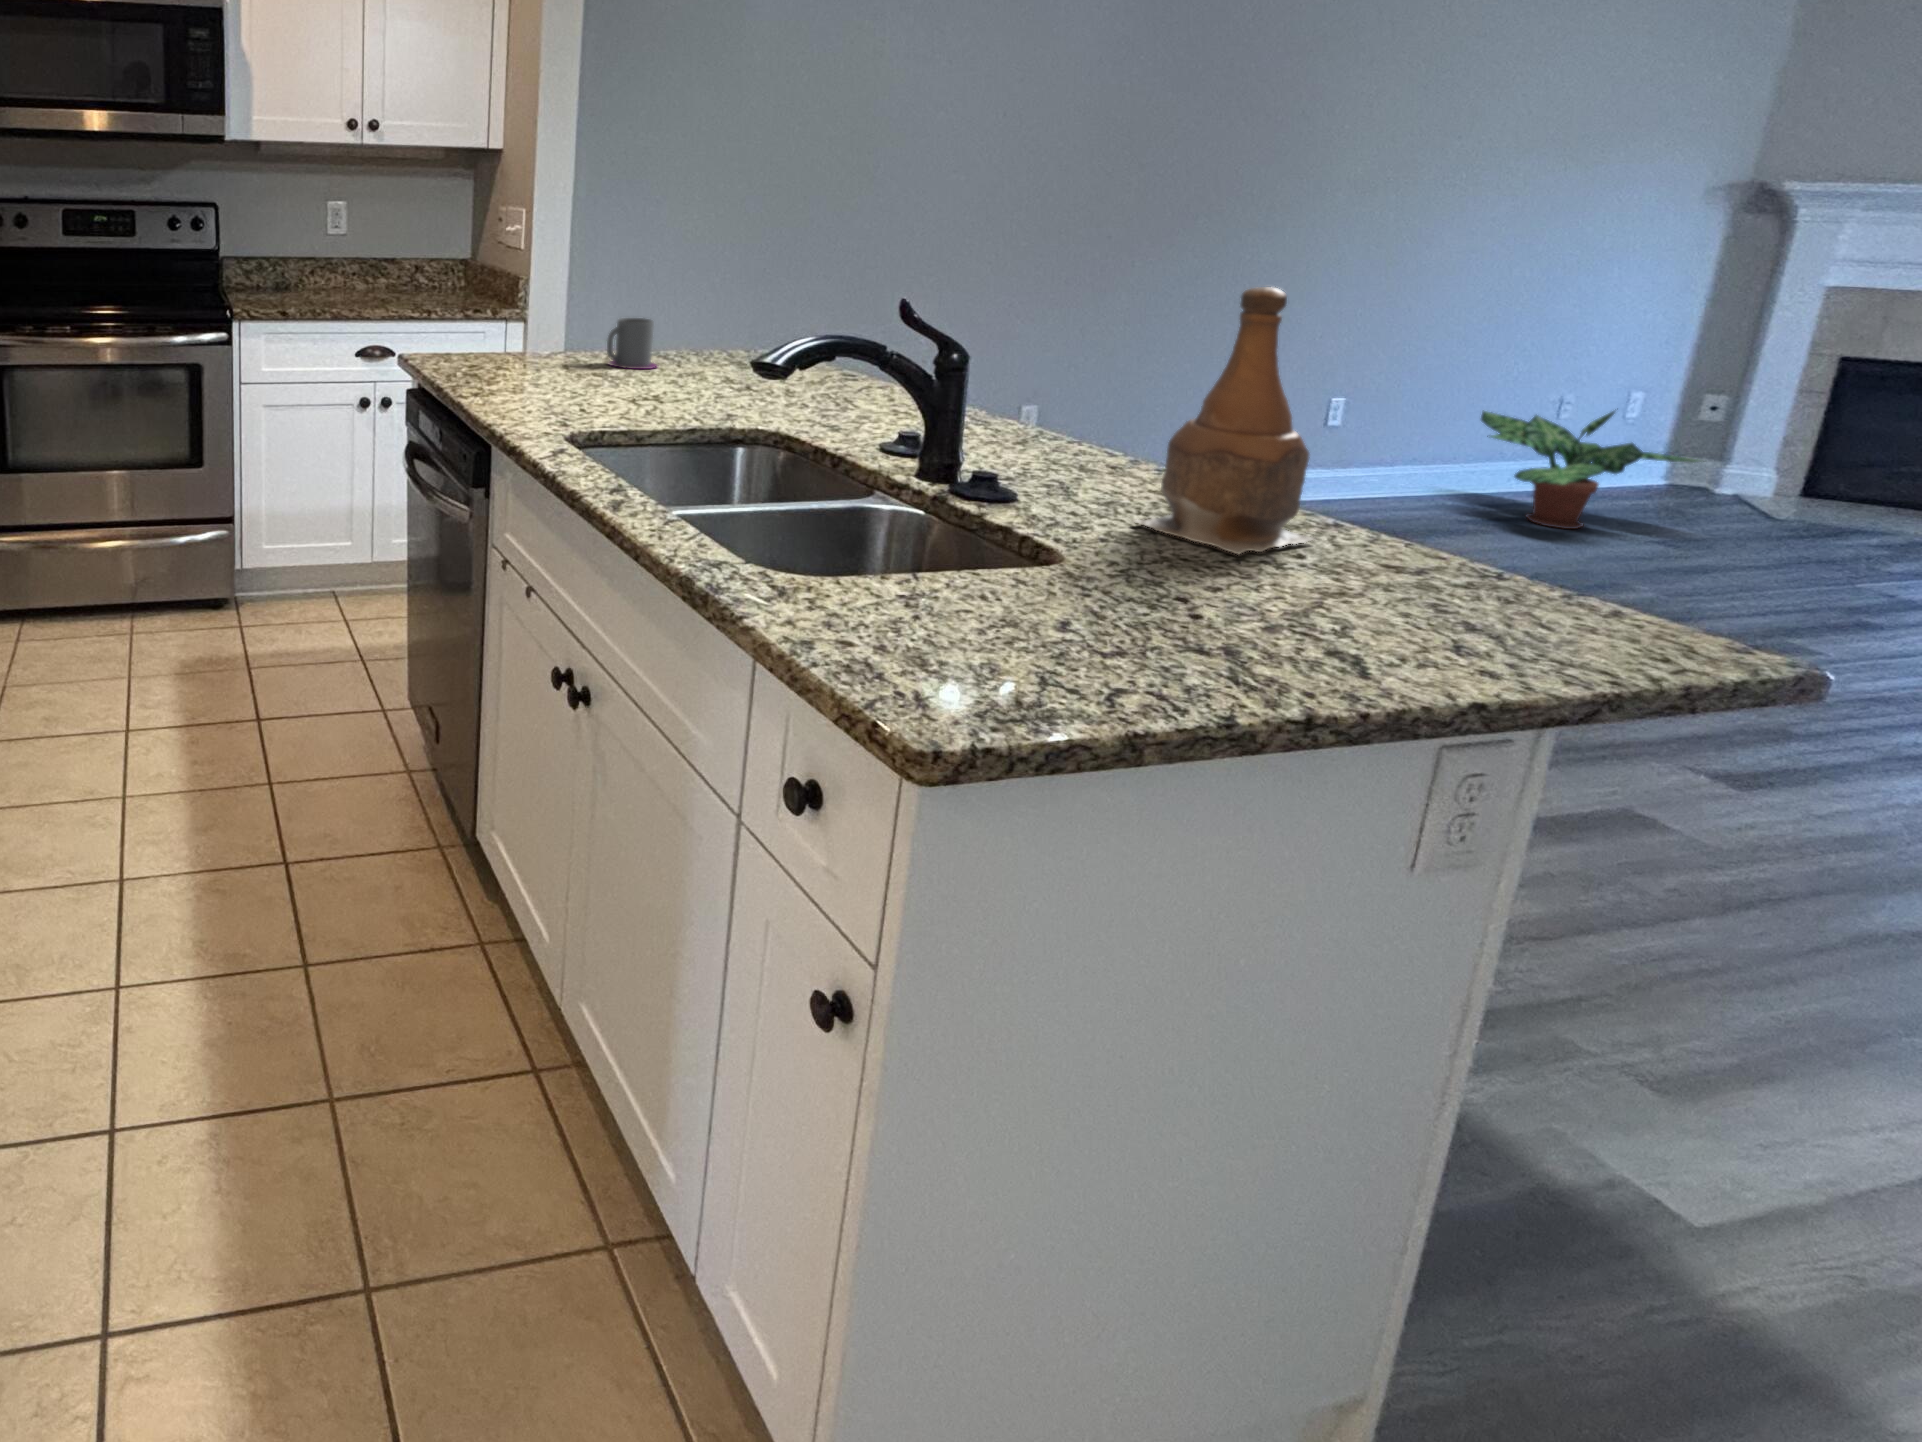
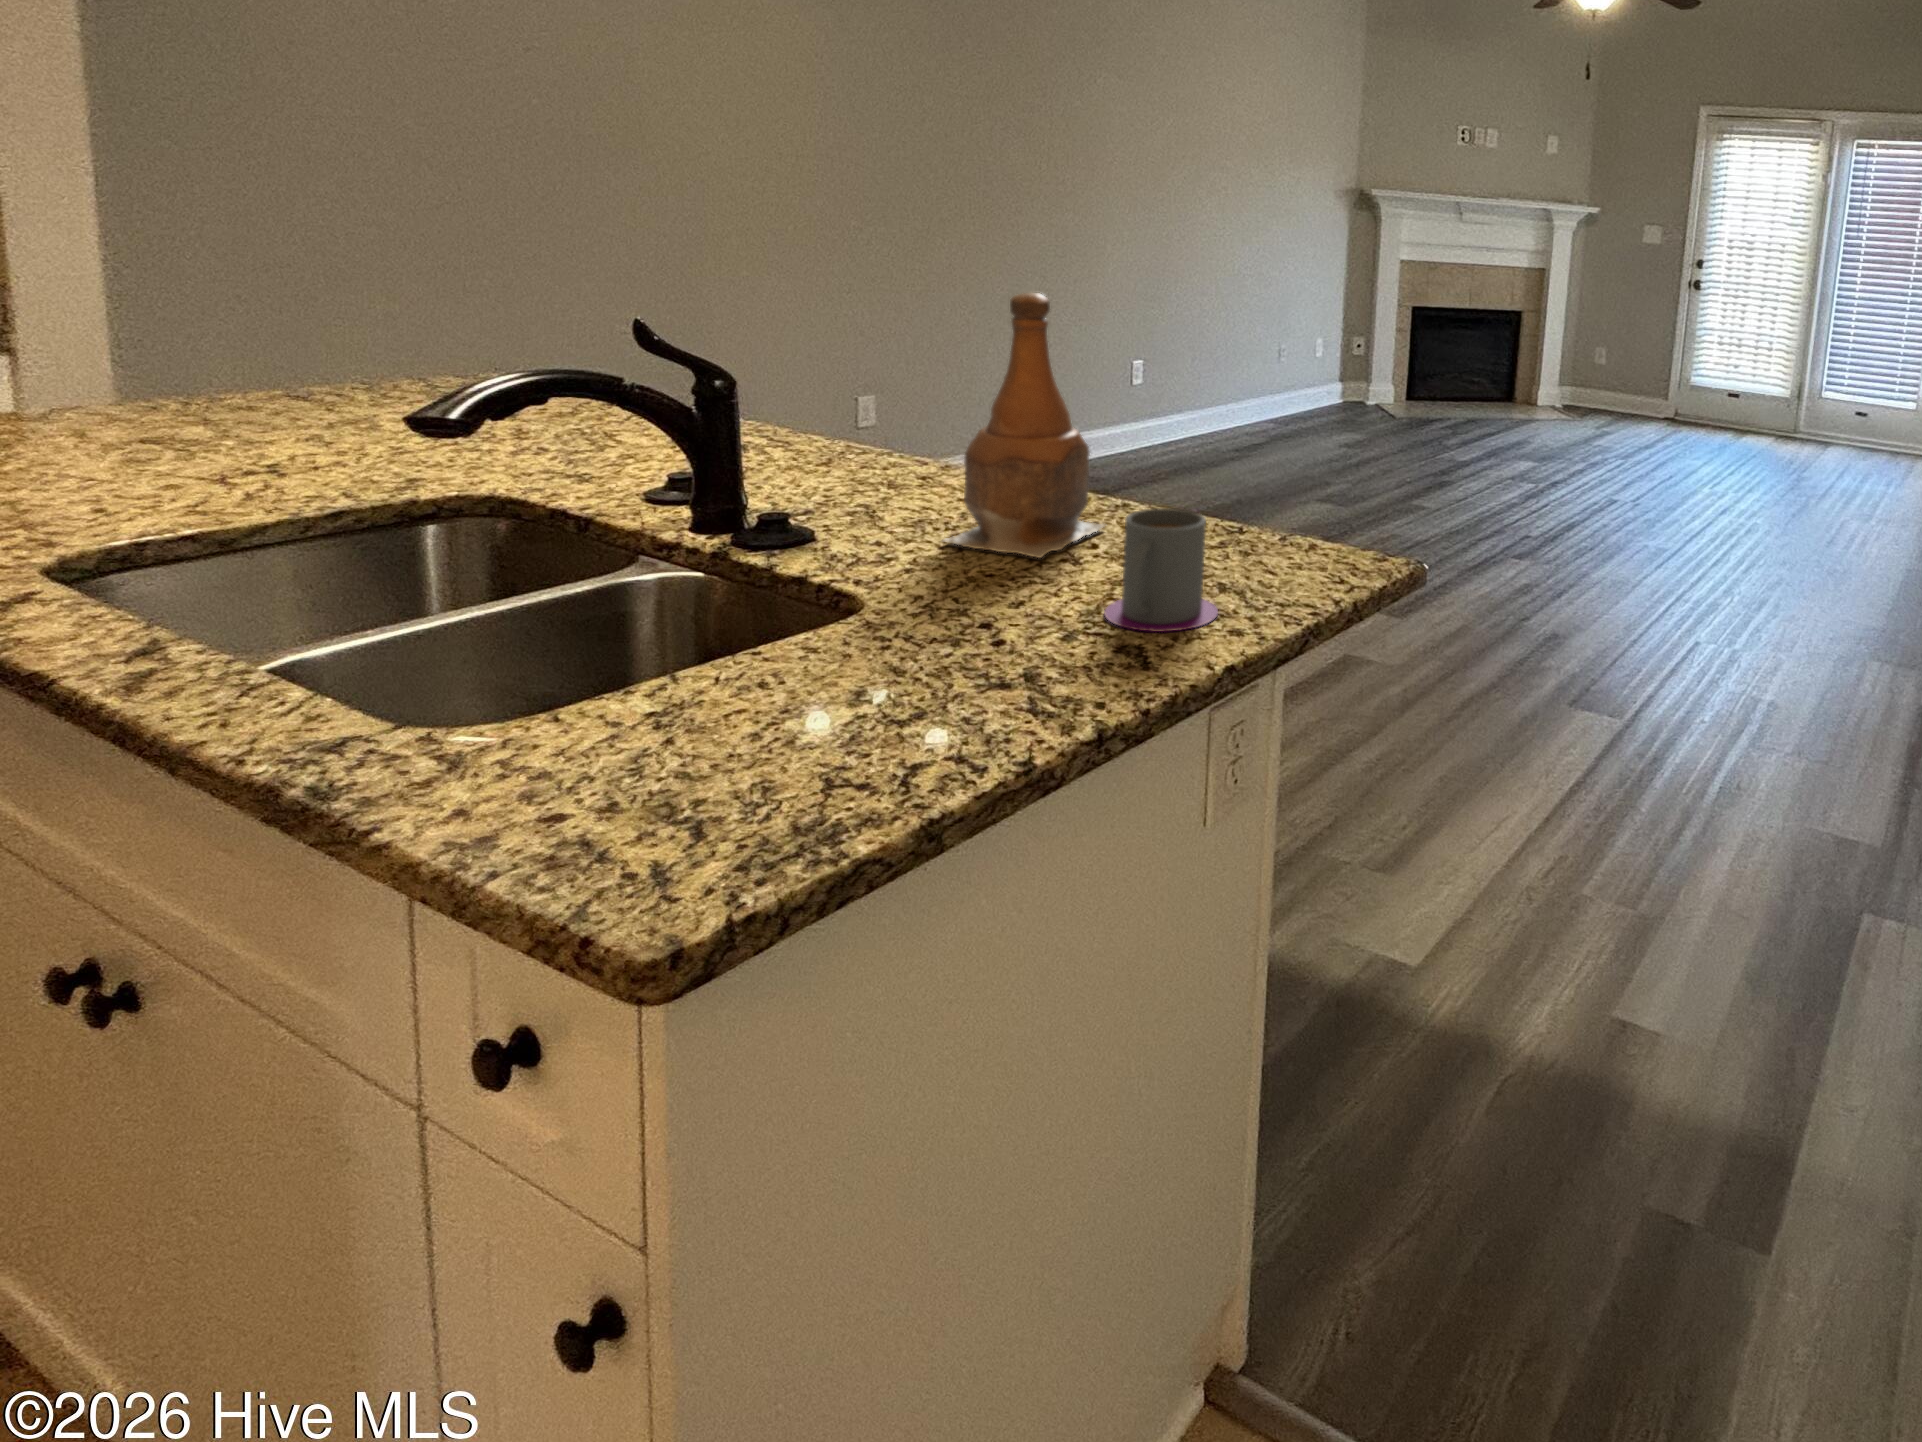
mug: present [607,318,657,369] -> present [1104,508,1218,632]
potted plant: present [1481,411,1699,529] -> none [1233,353,1360,447]

